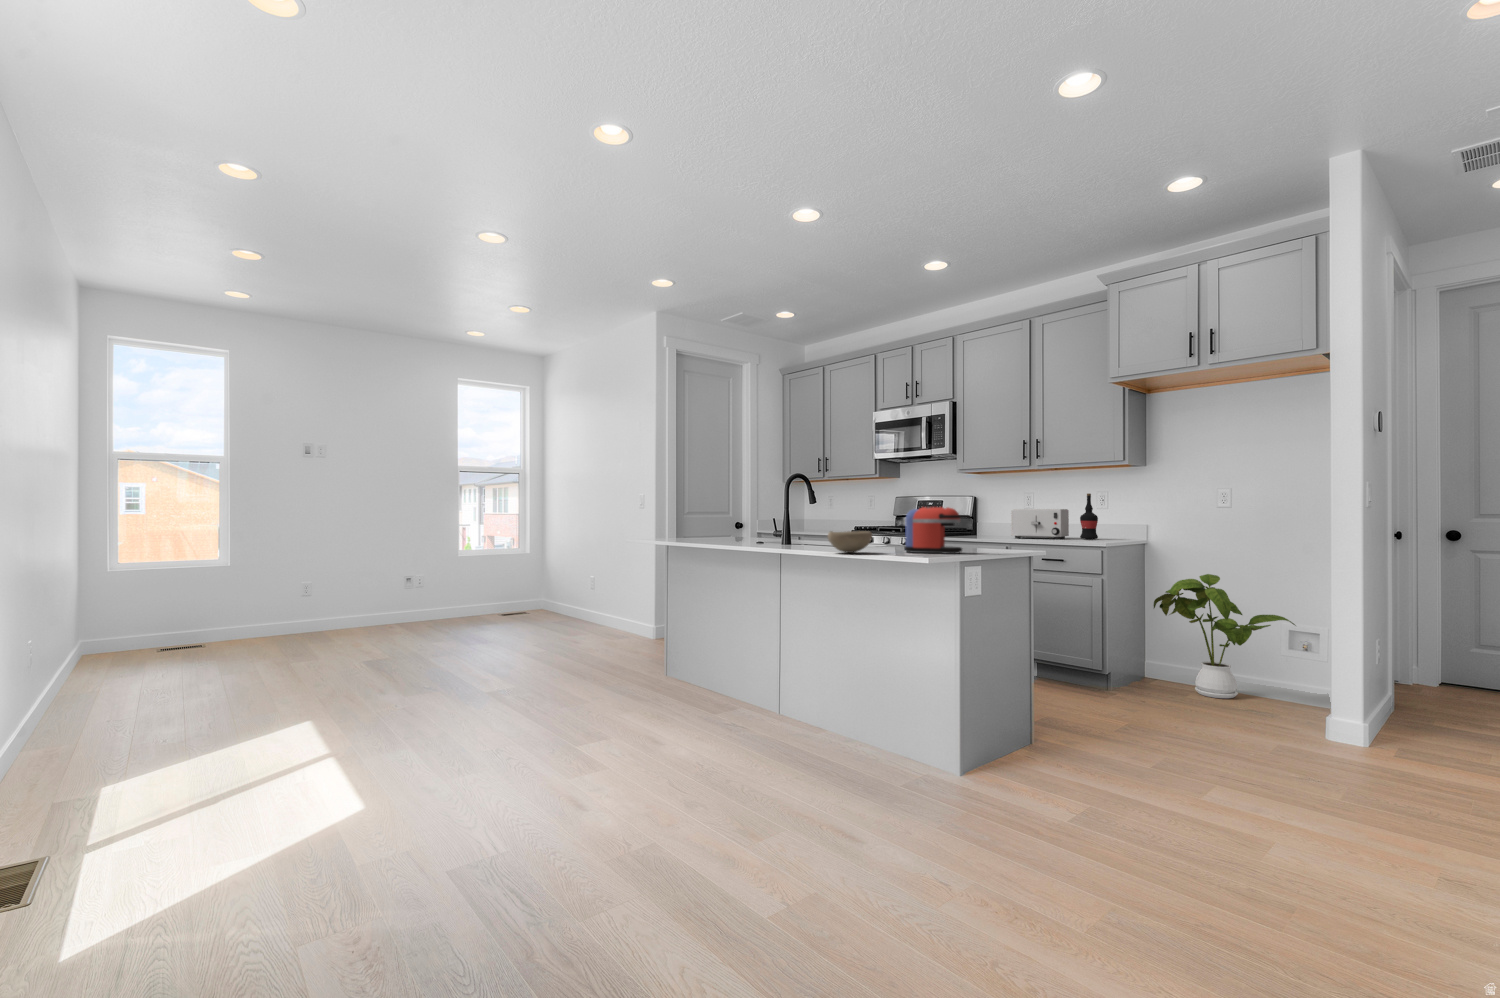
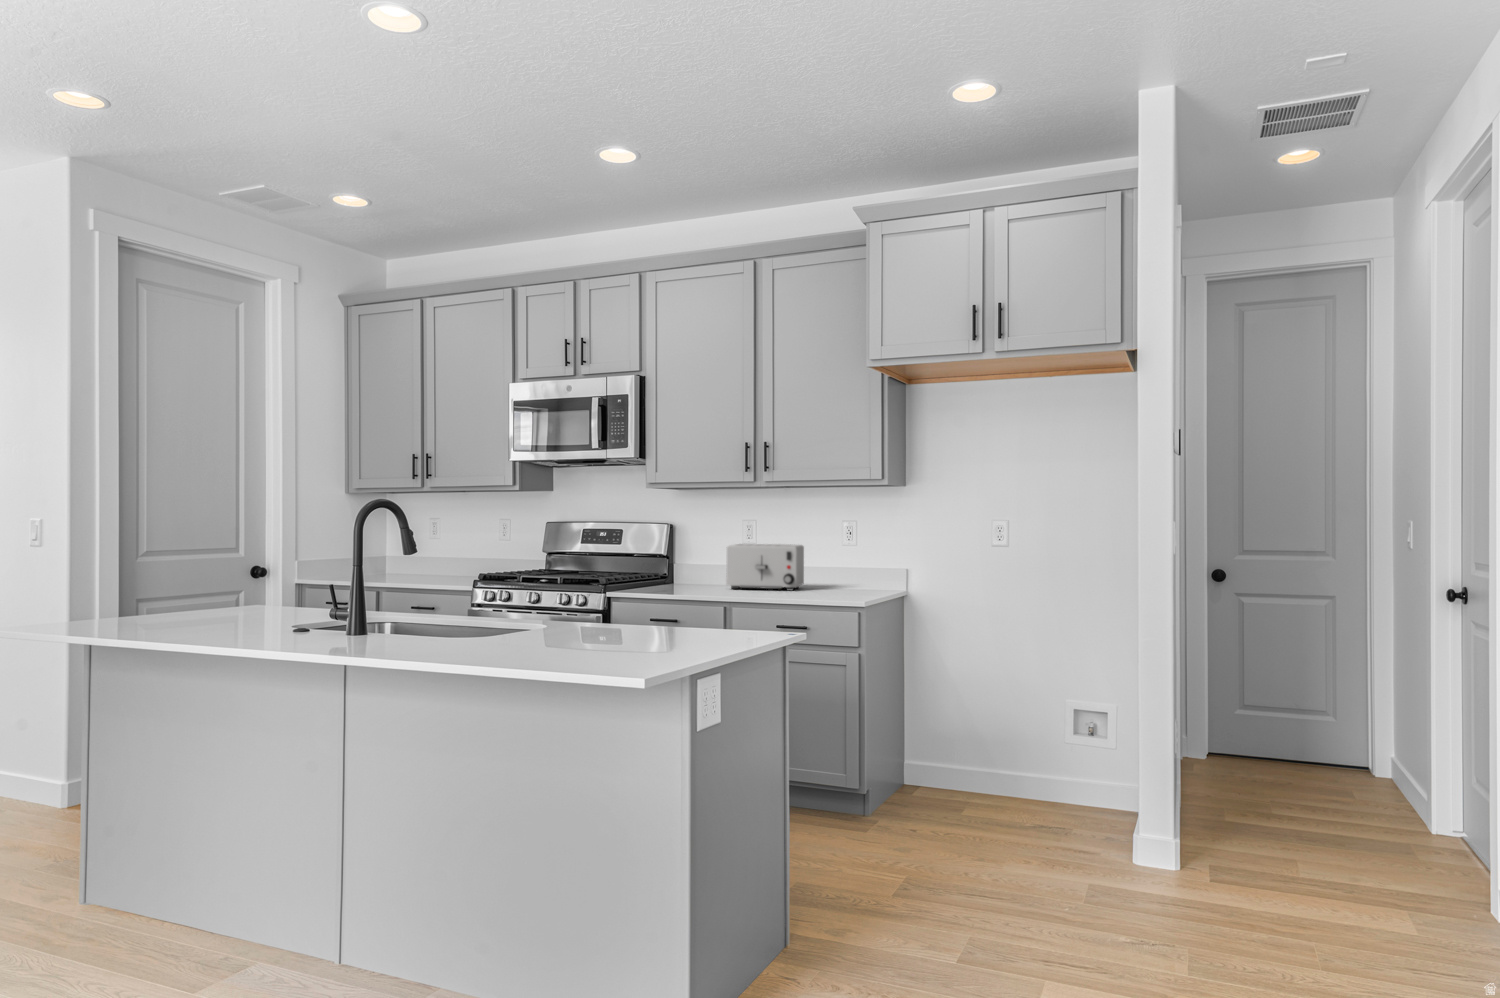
wine bottle: present [1080,493,1098,539] -> none [821,524,845,590]
coffee maker: present [904,507,970,554] -> none [597,570,707,649]
bowl: present [828,531,872,553] -> none [463,614,545,656]
house plant: present [1154,574,1296,699] -> none [919,641,1086,810]

